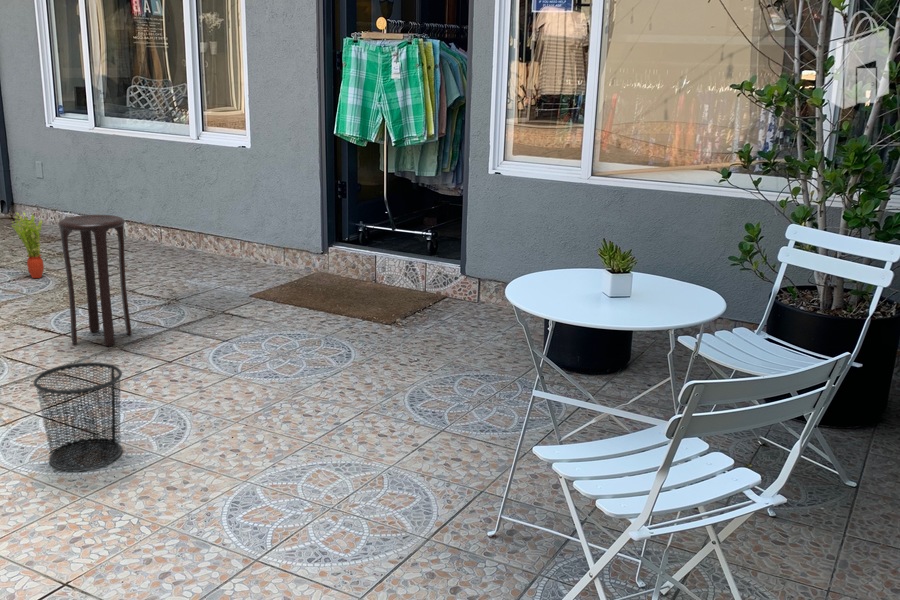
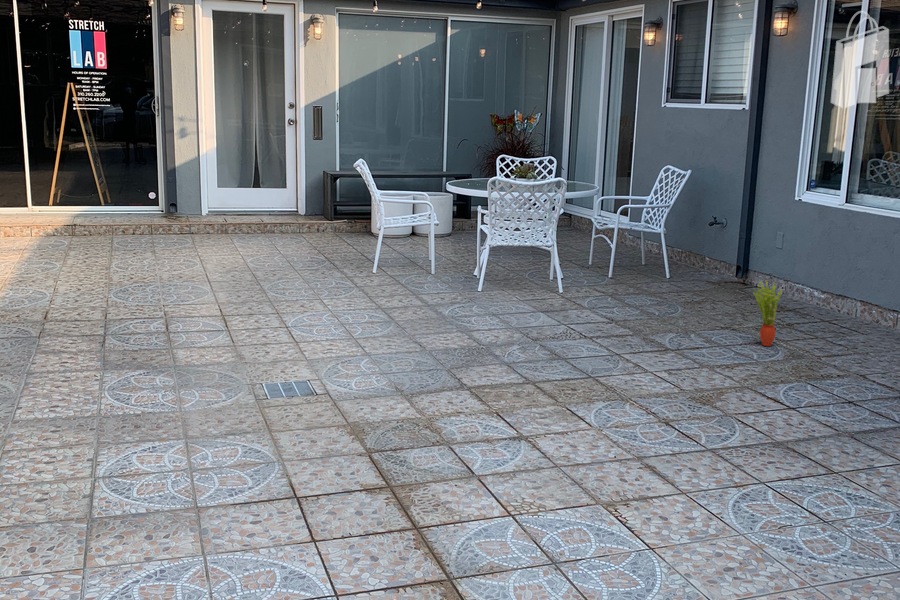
stool: present [58,215,132,346] -> none [801,293,879,431]
waste bin: present [33,362,122,470] -> none [779,445,870,558]

